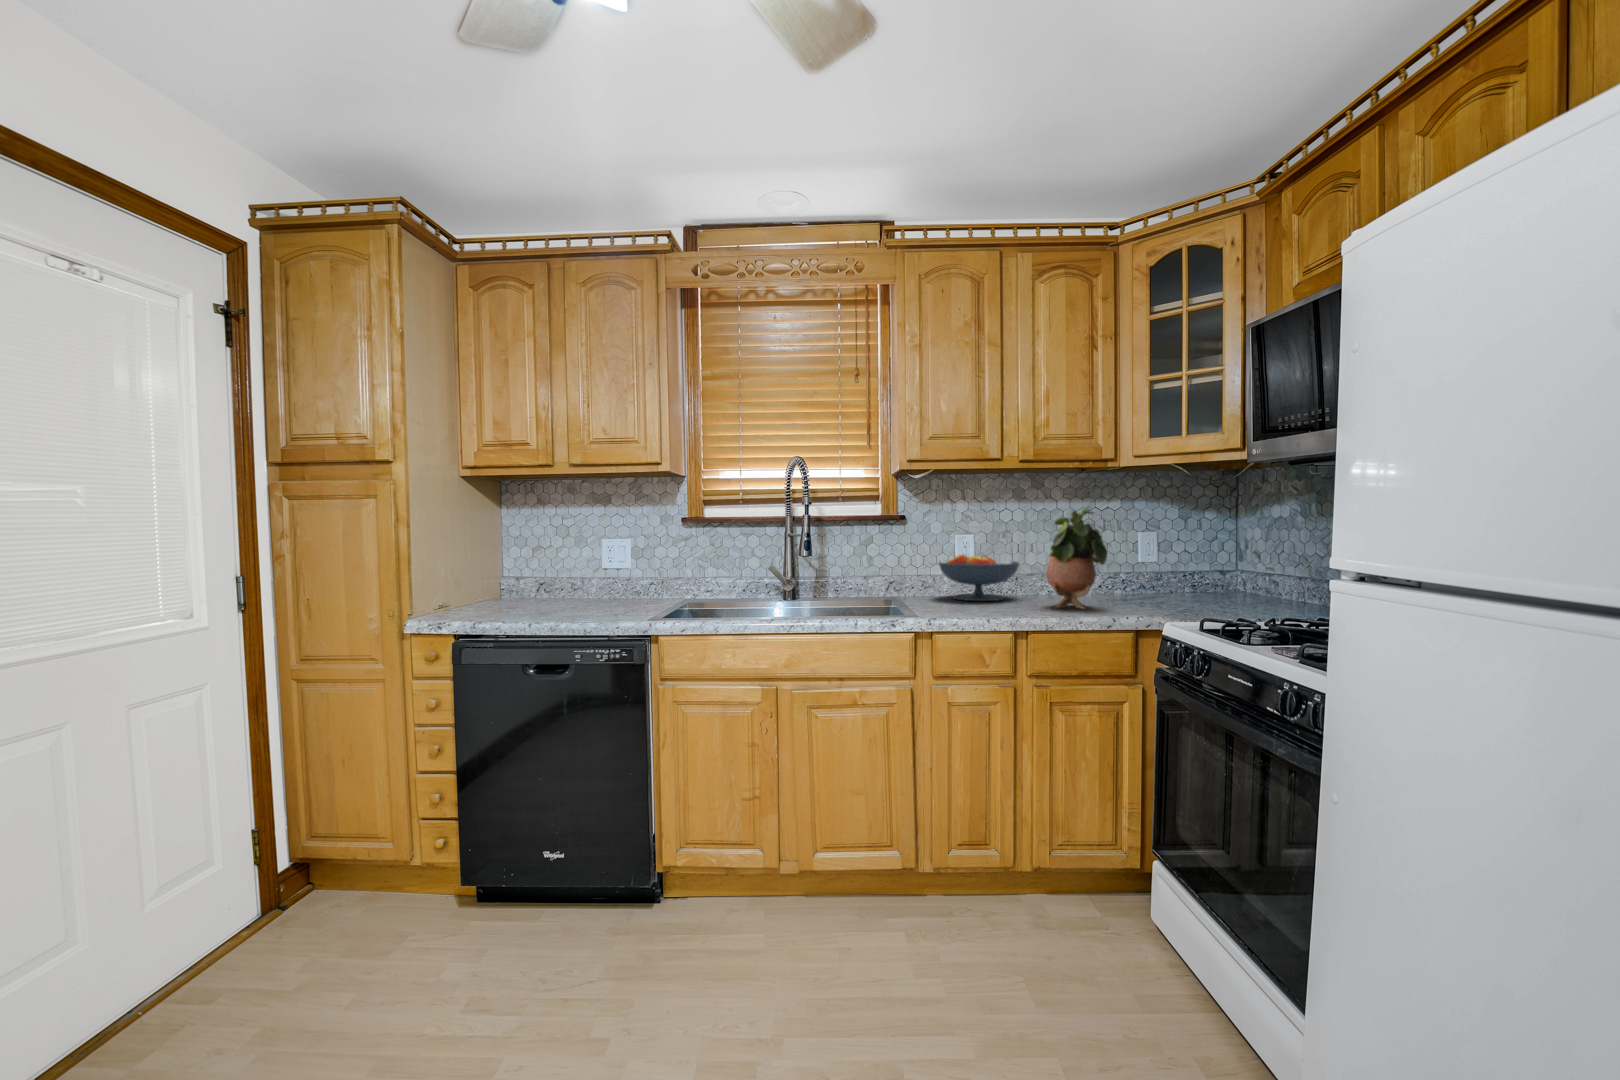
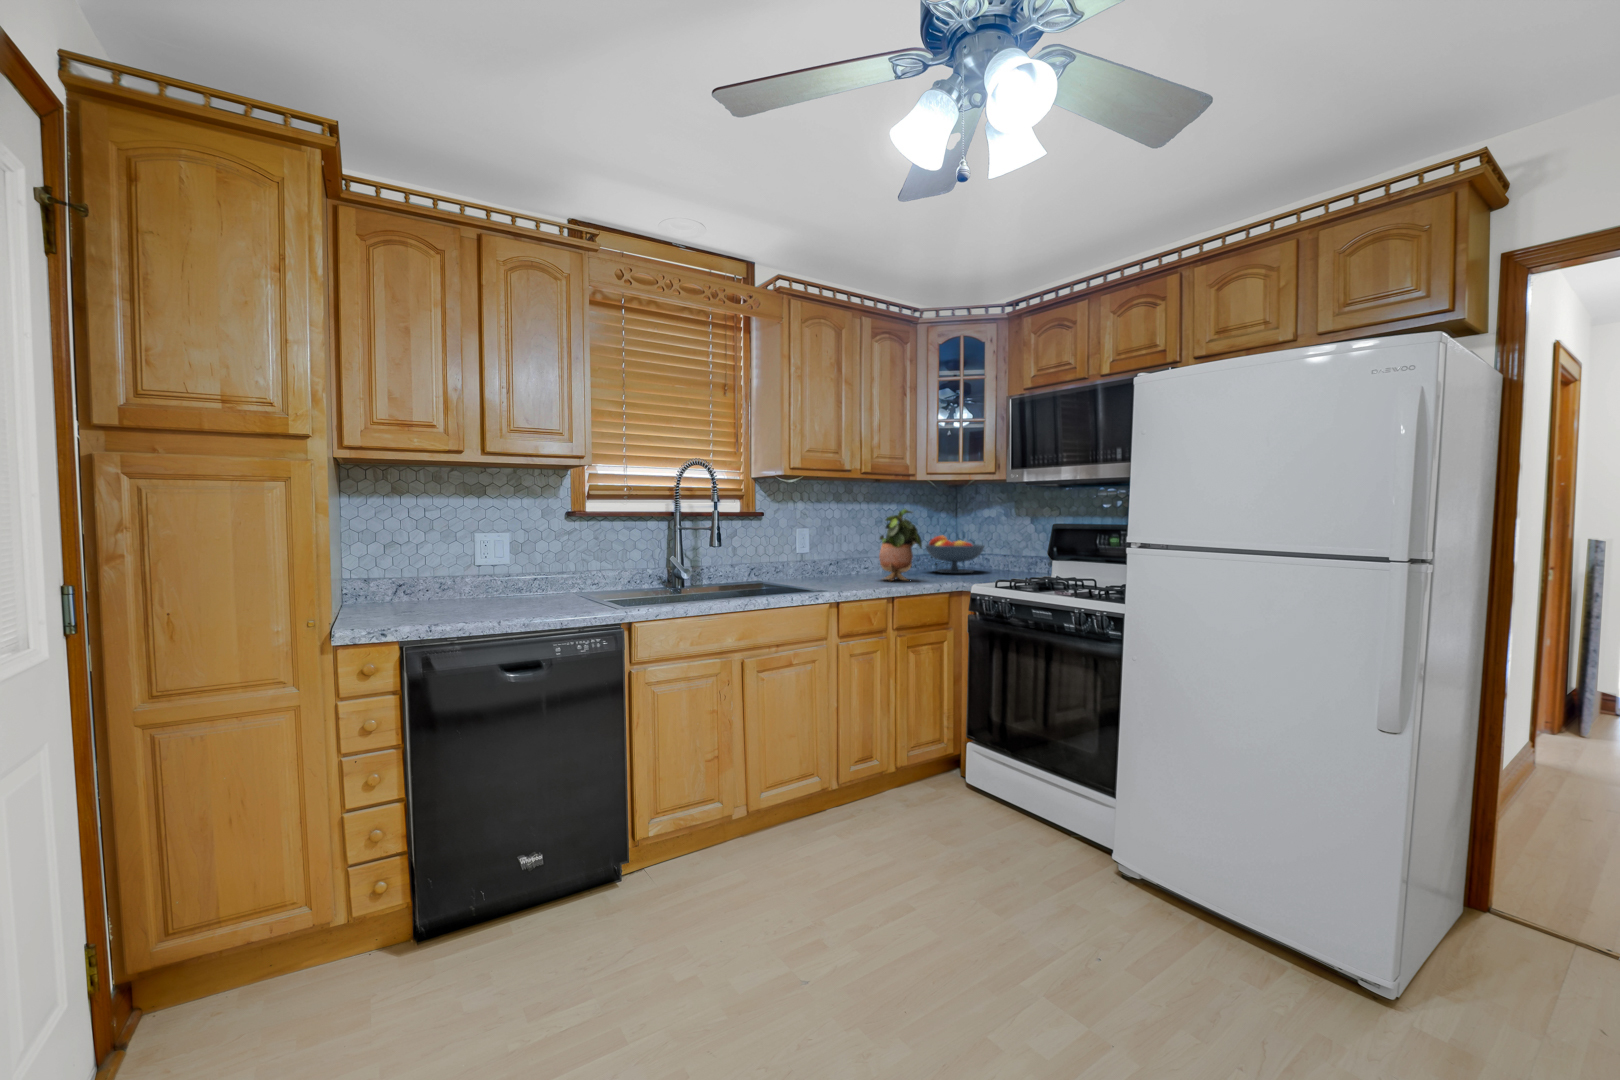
fruit bowl: present [939,554,1019,601] -> present [926,535,984,573]

